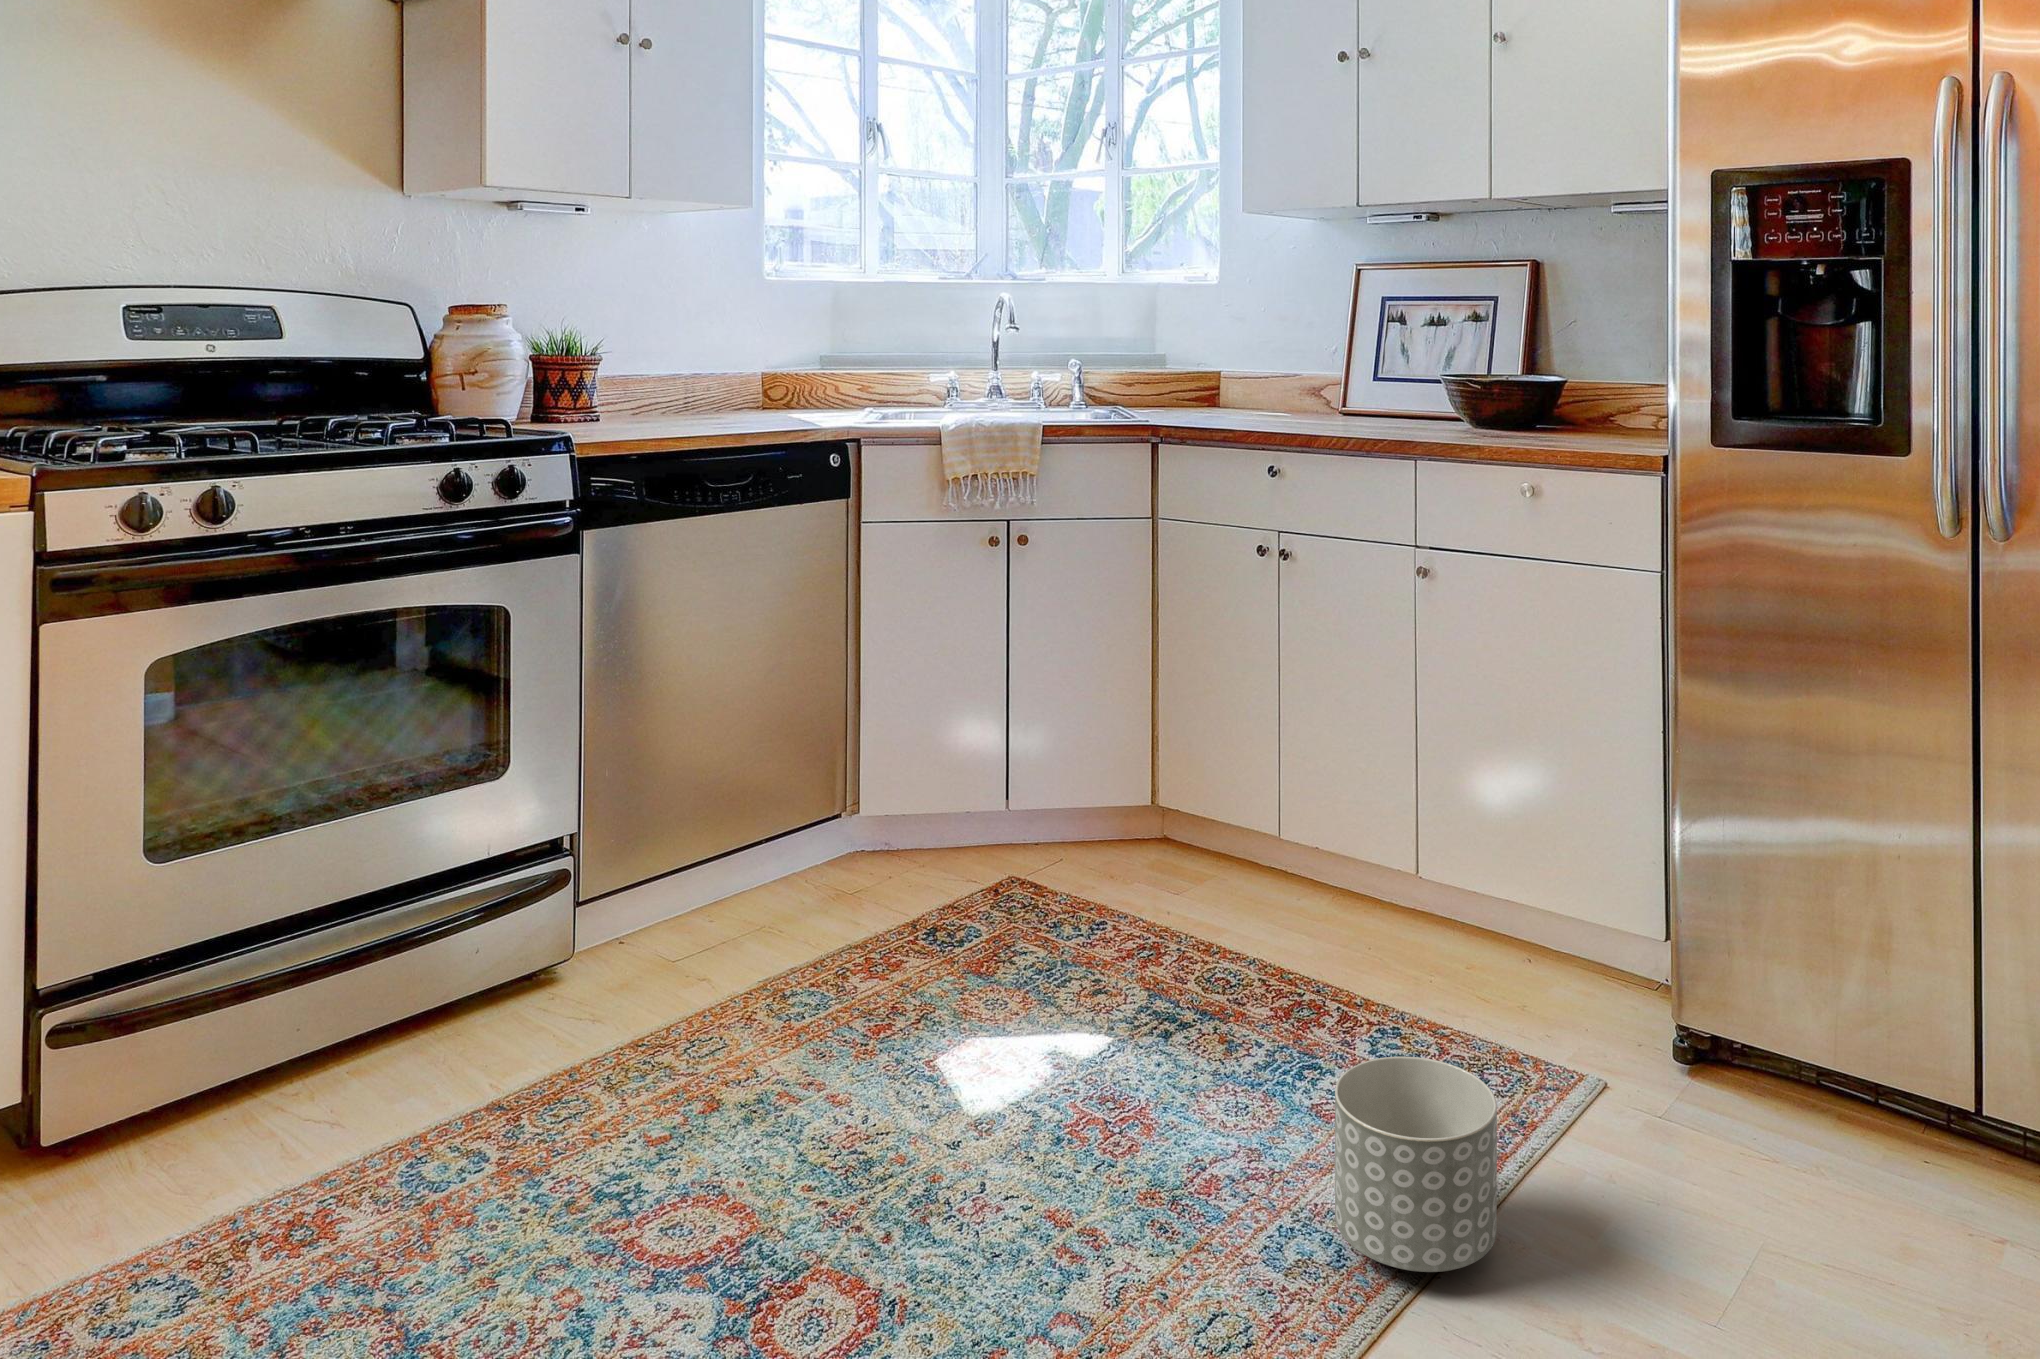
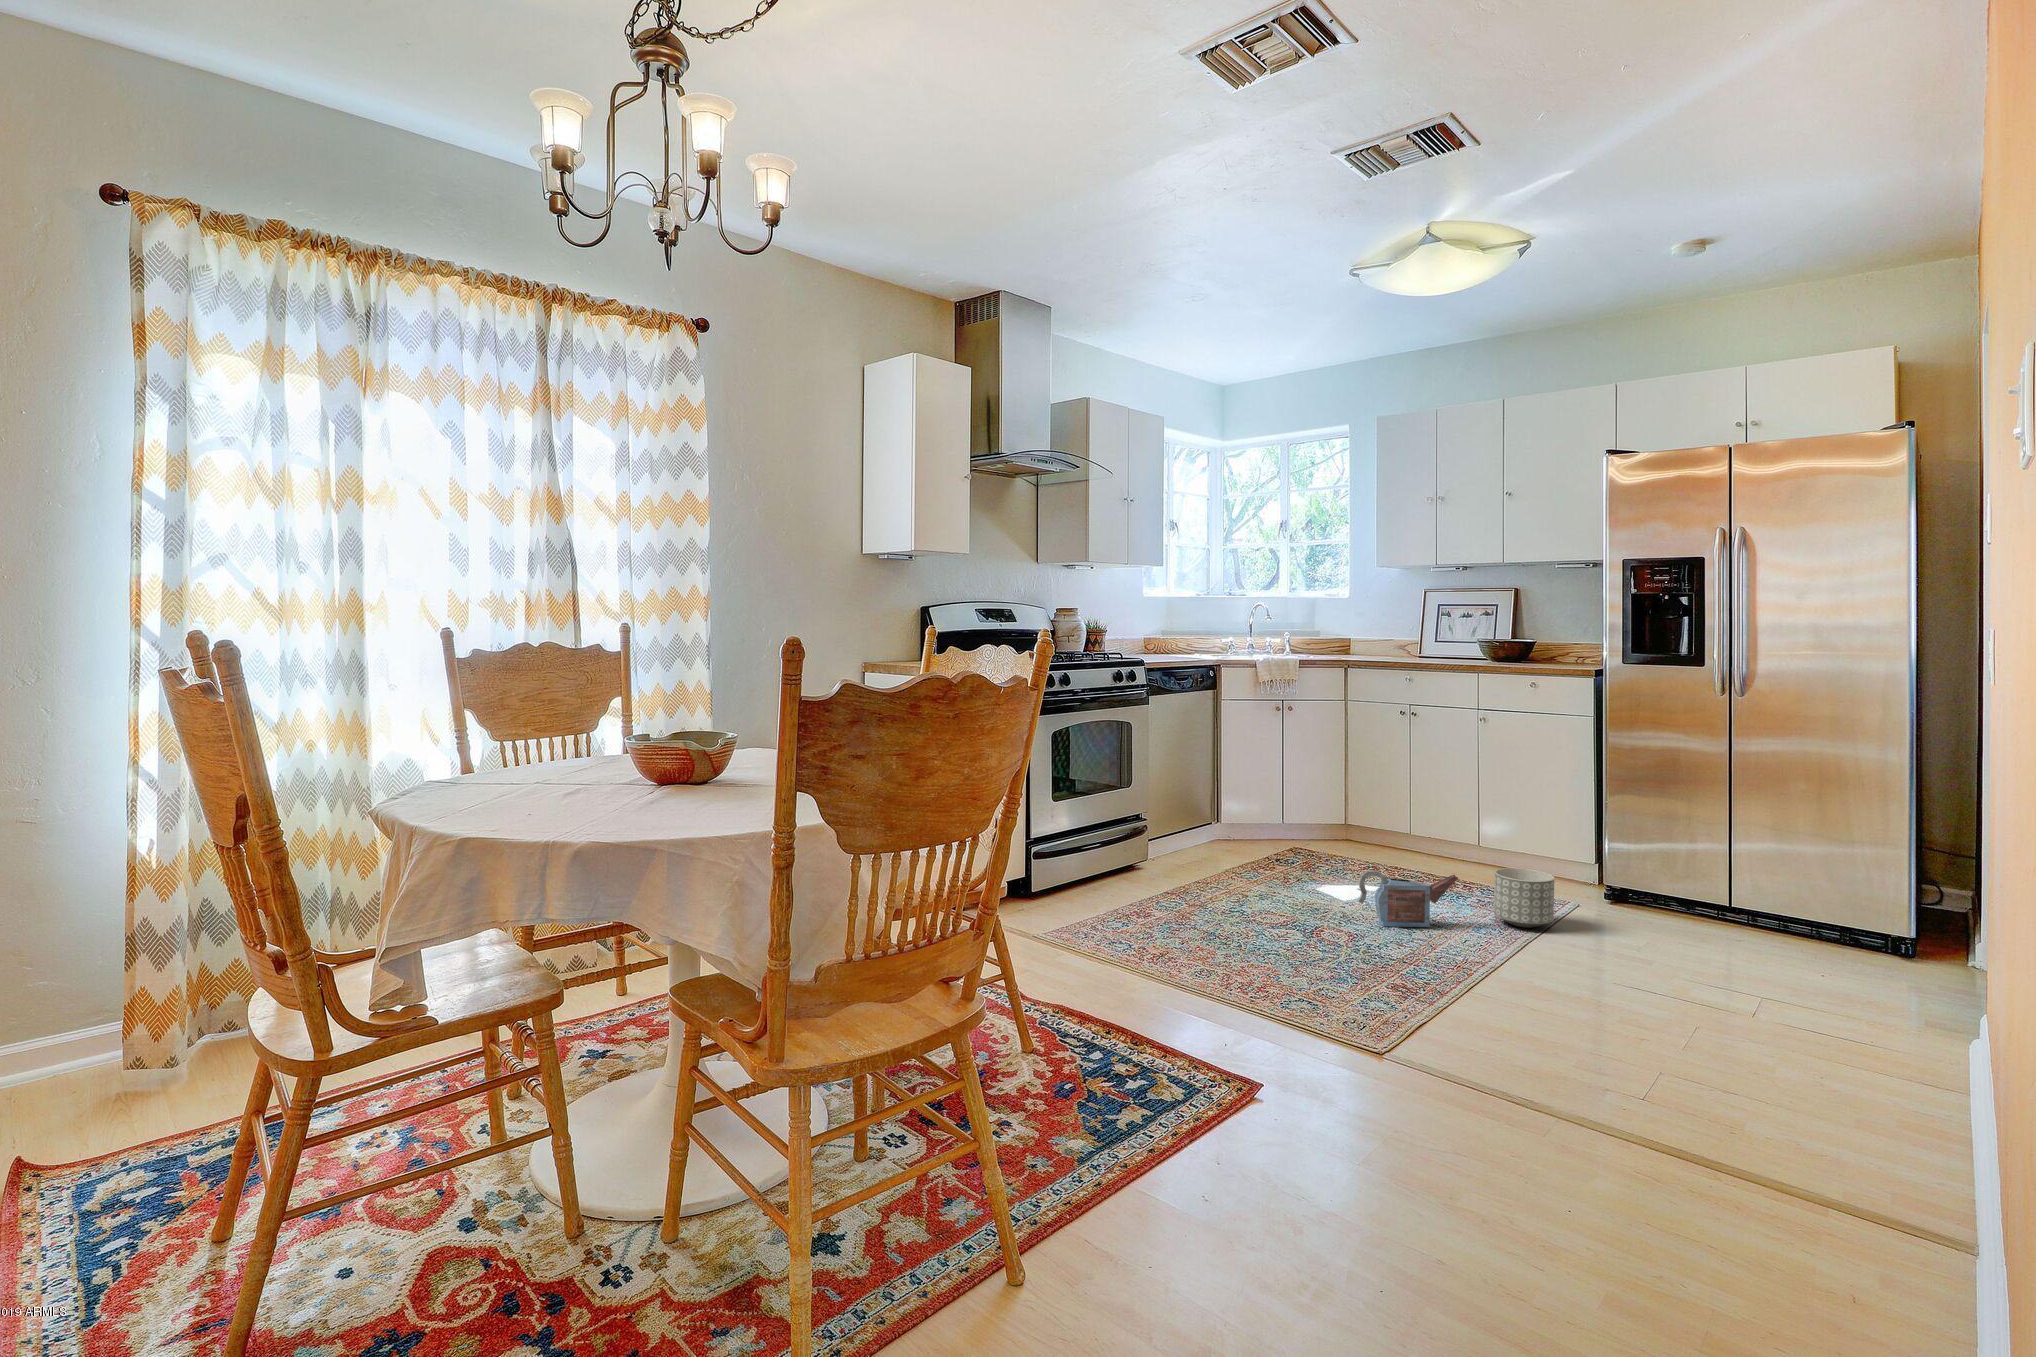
watering can: none [913,1102,1214,1282] -> present [1357,870,1458,927]

